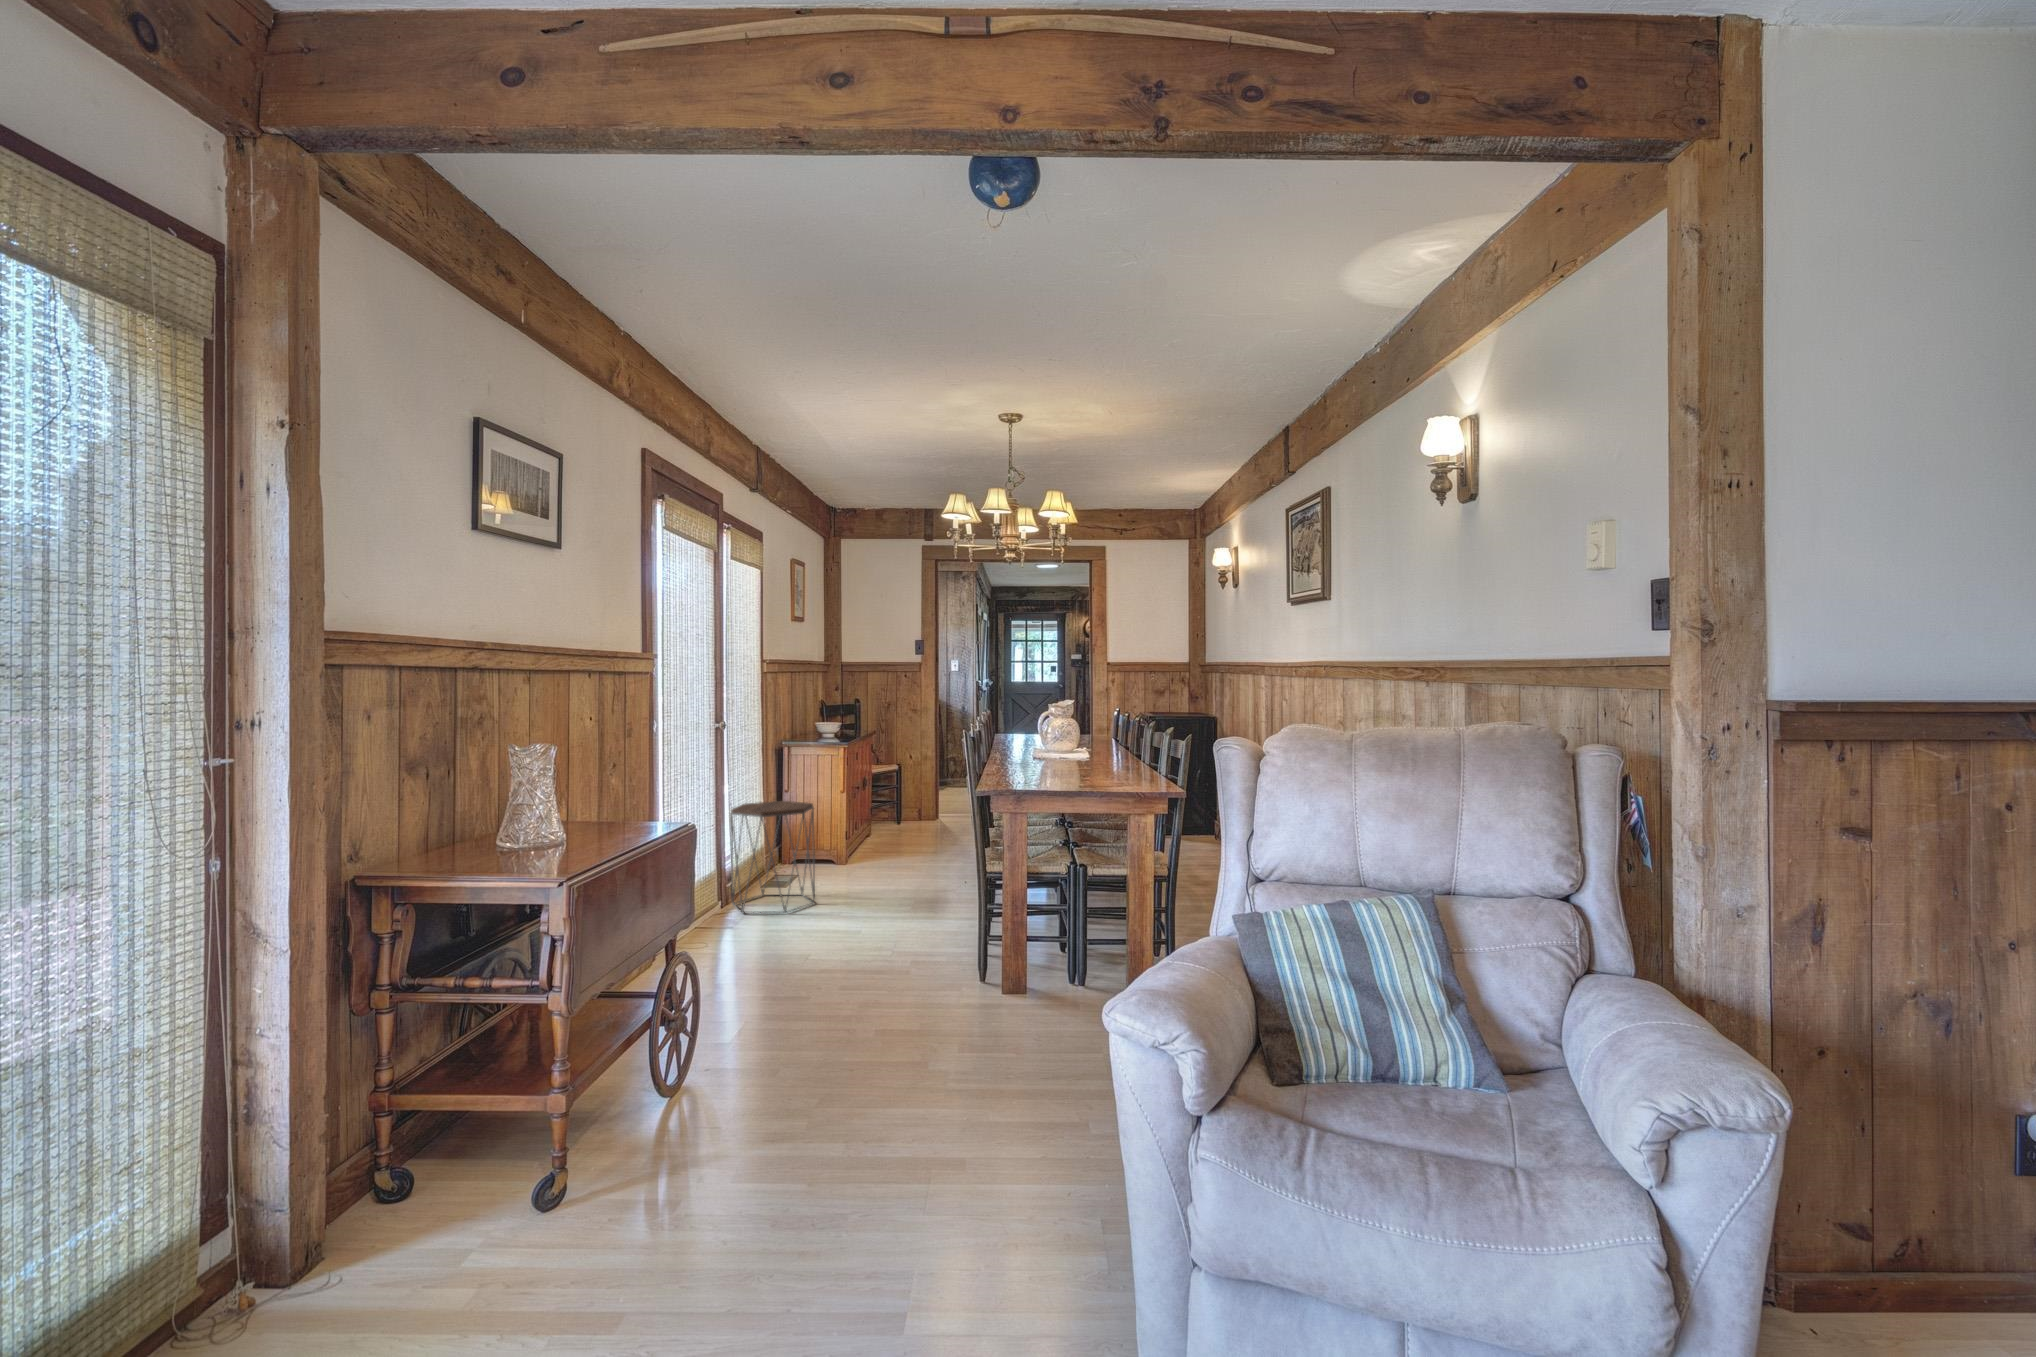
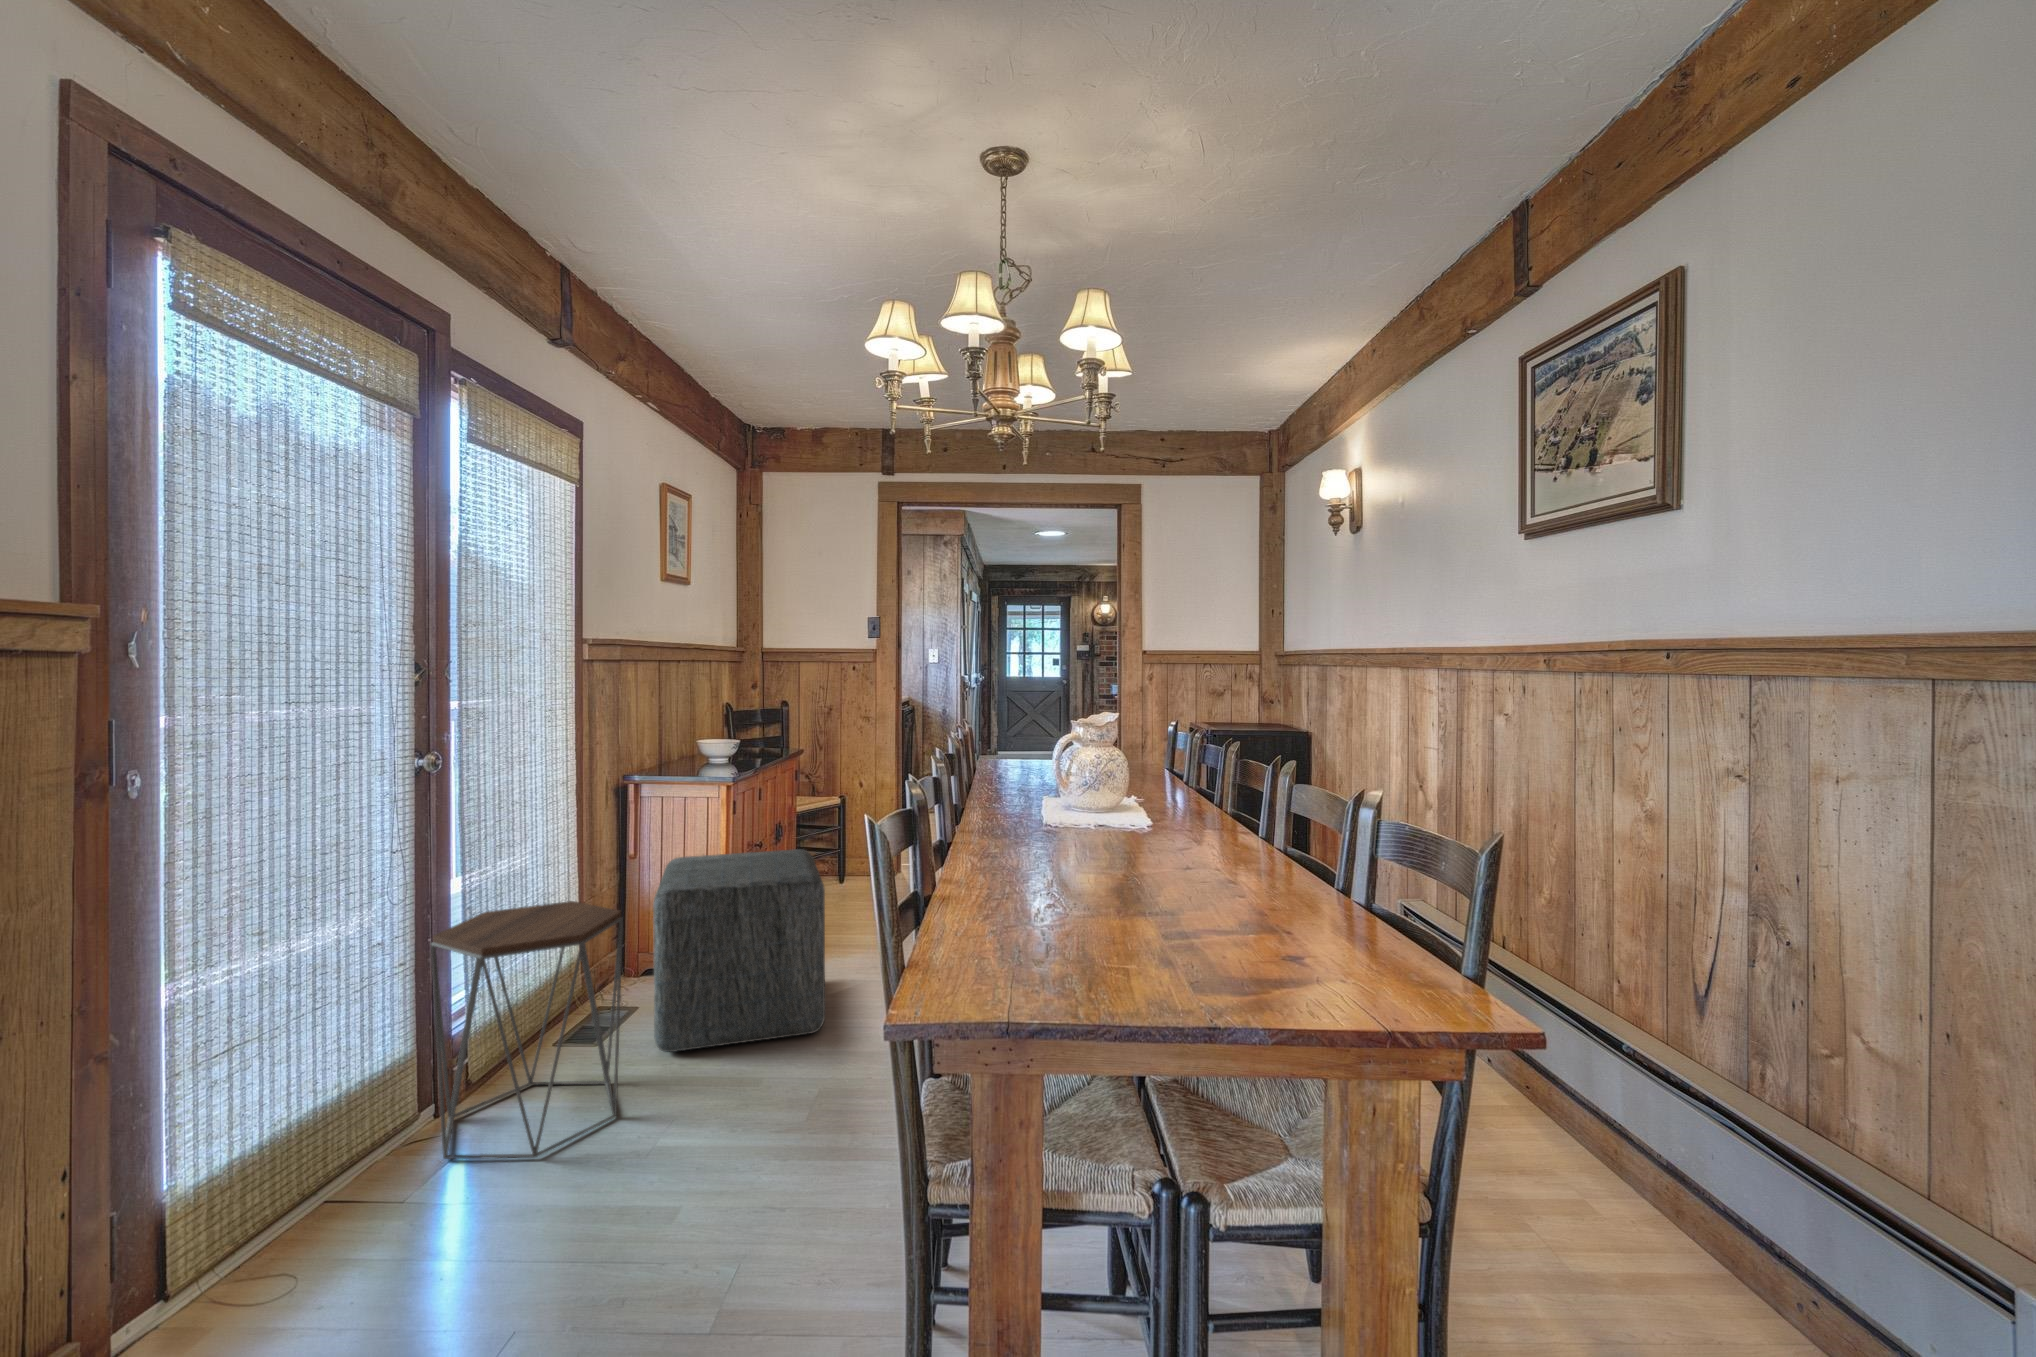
ottoman: none [814,784,910,886] -> present [653,849,825,1052]

